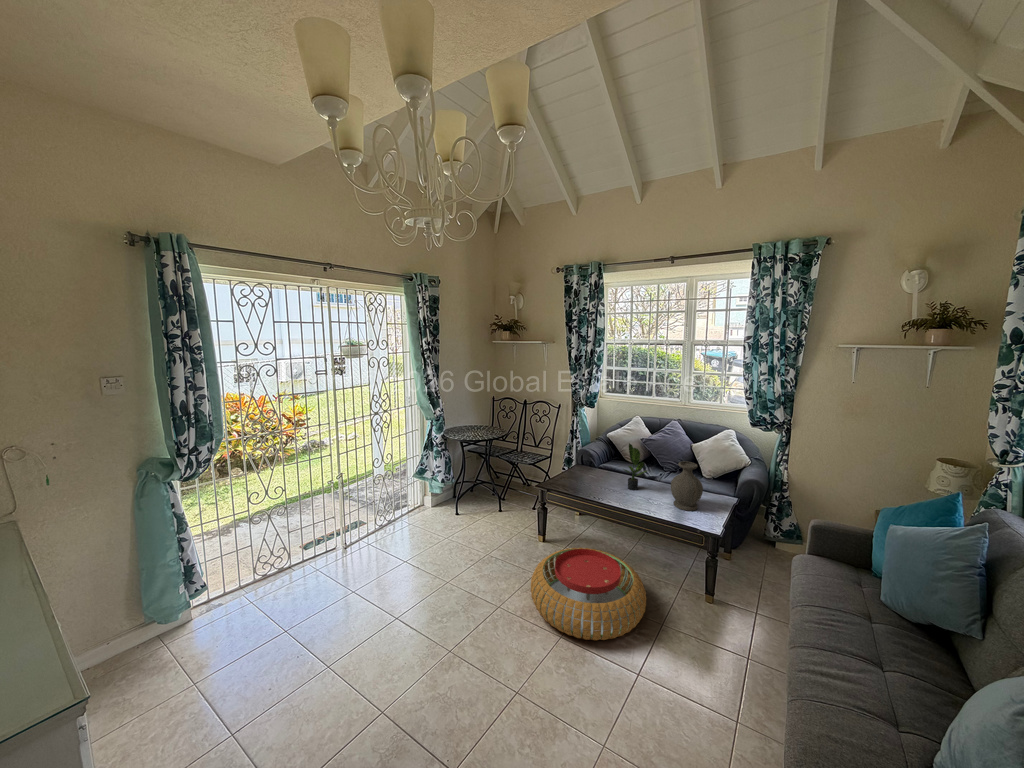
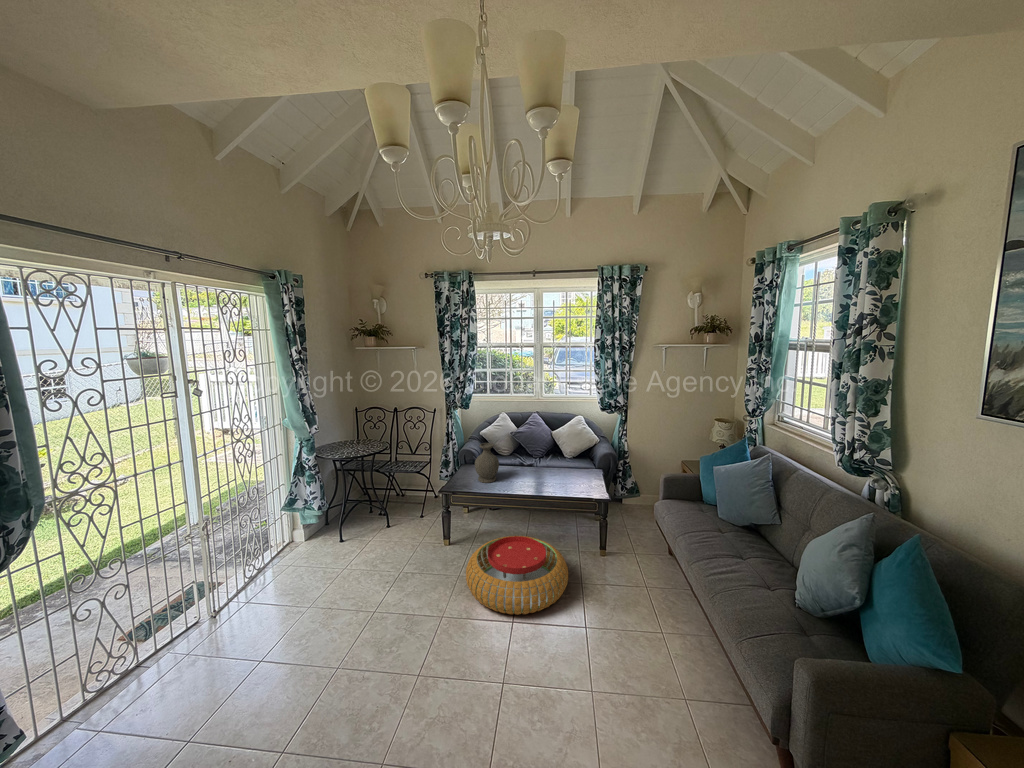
potted plant: present [624,443,647,490] -> none [518,436,540,477]
vase: present [671,461,703,511] -> present [475,443,499,483]

